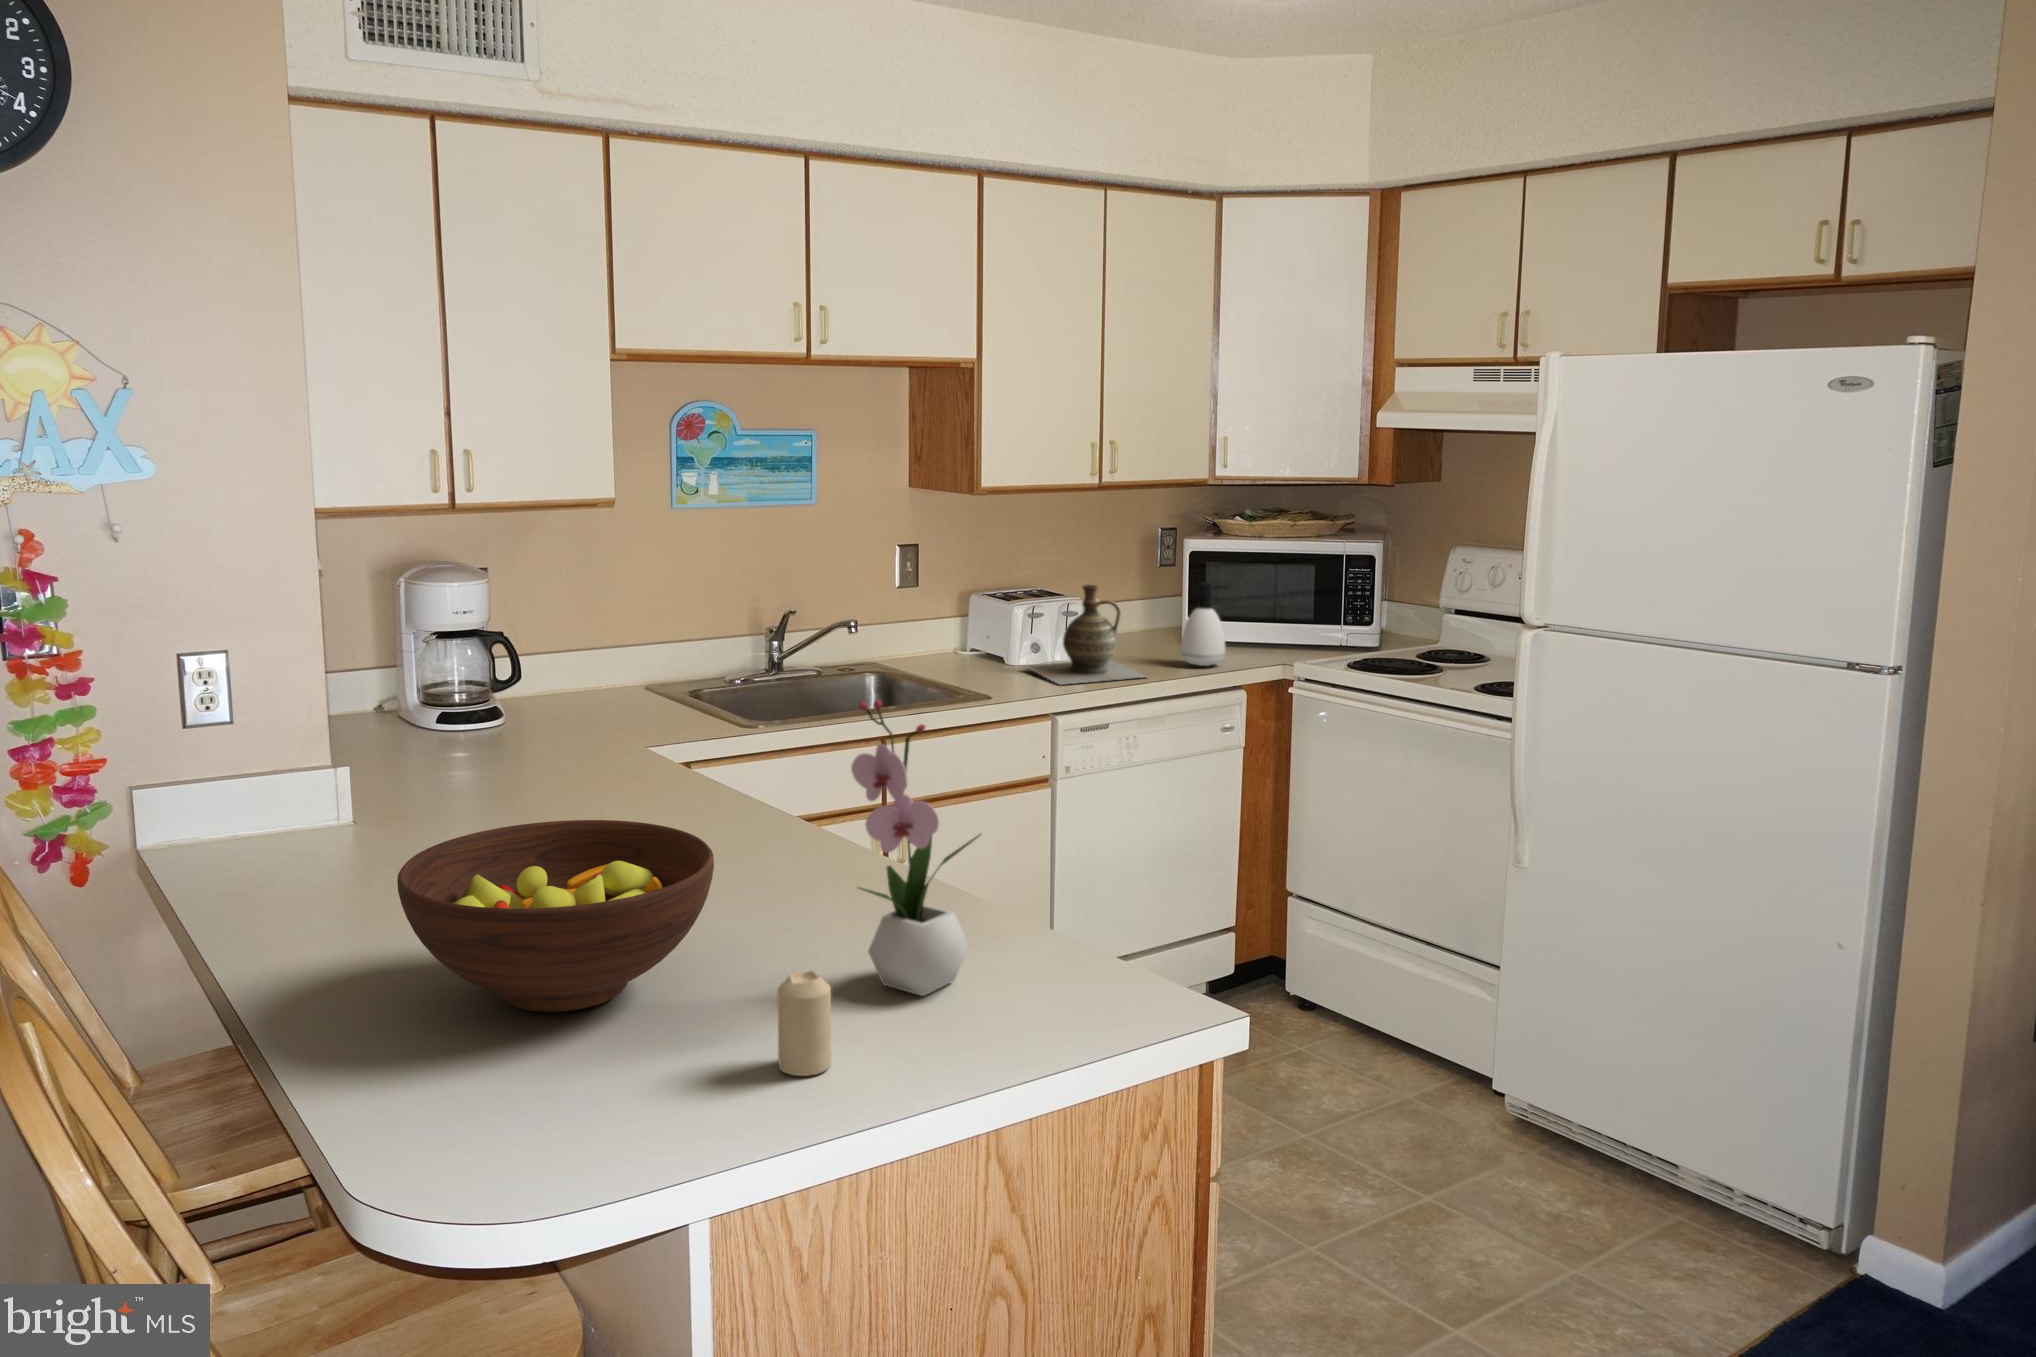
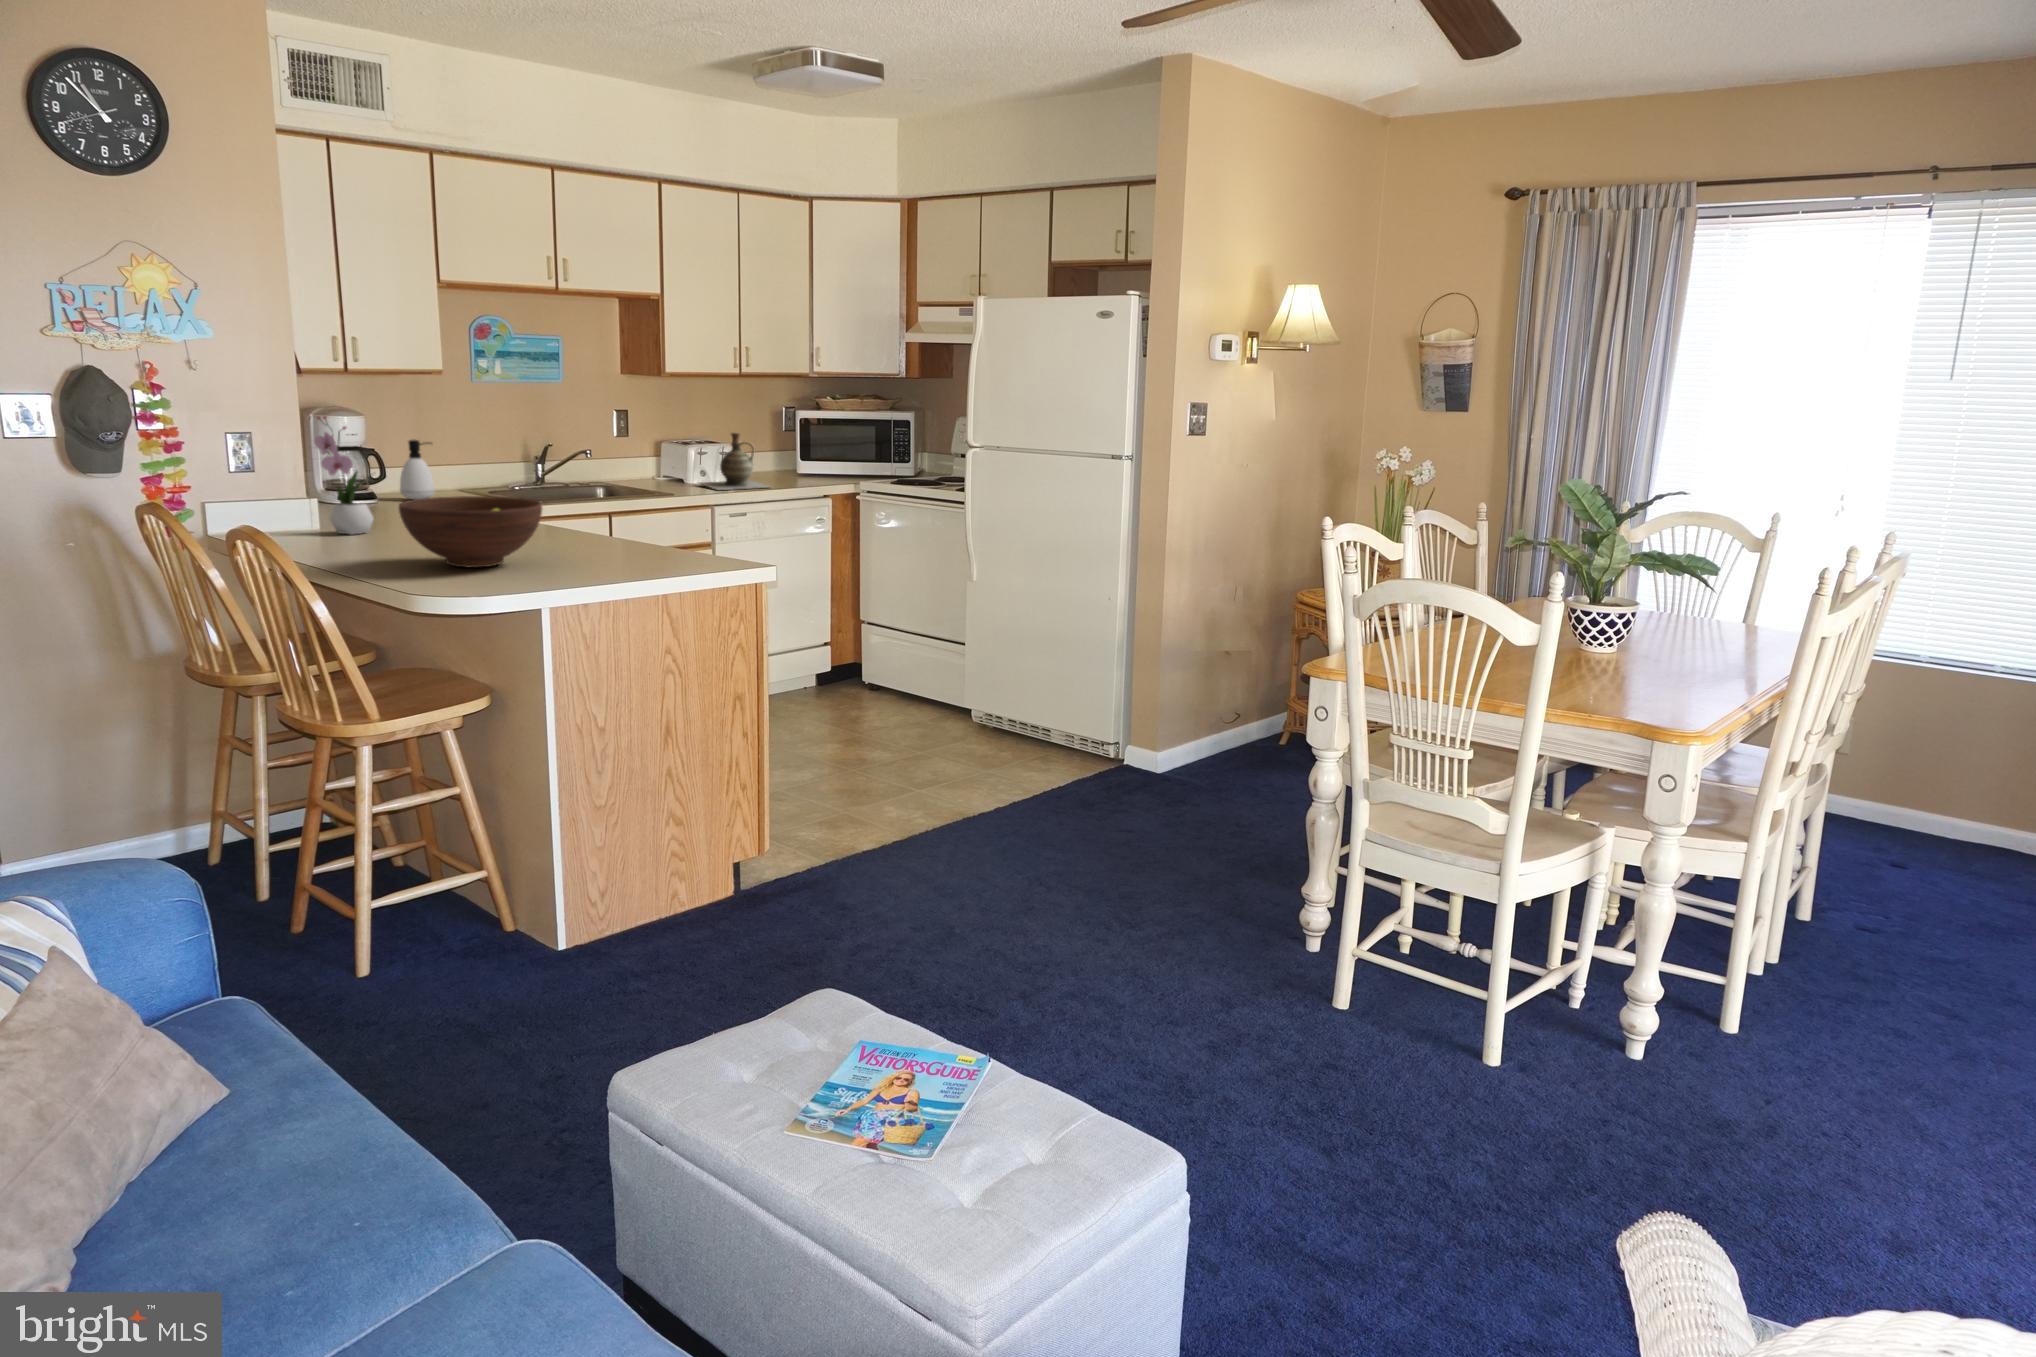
soap dispenser: present [1180,582,1228,666] -> present [400,440,435,500]
flower arrangement: present [851,700,981,996] -> present [314,416,374,535]
candle: present [777,971,831,1076] -> none [578,537,601,577]

